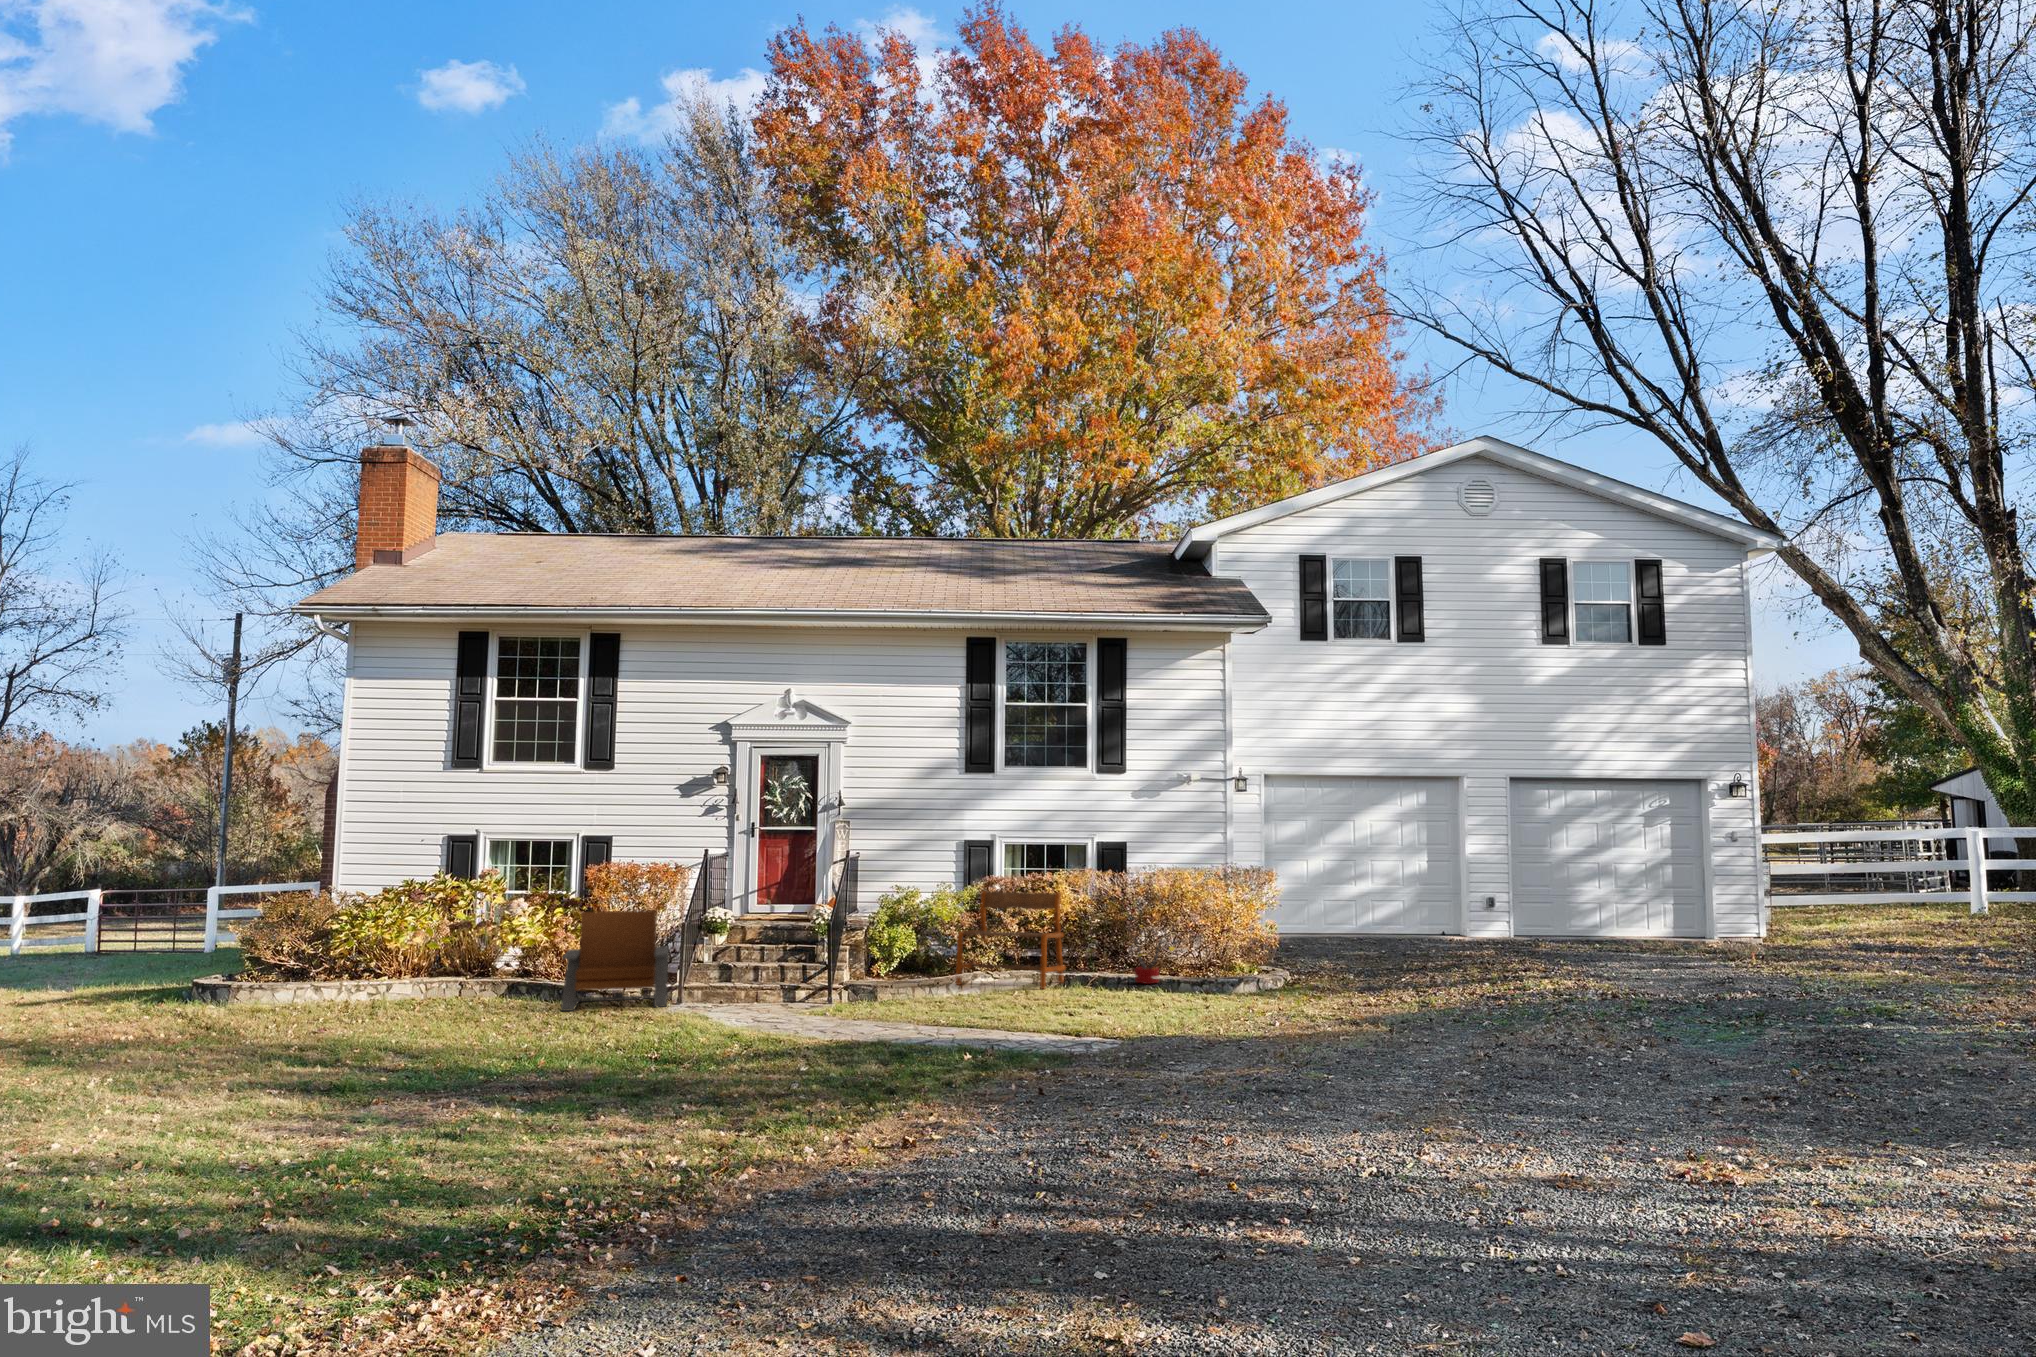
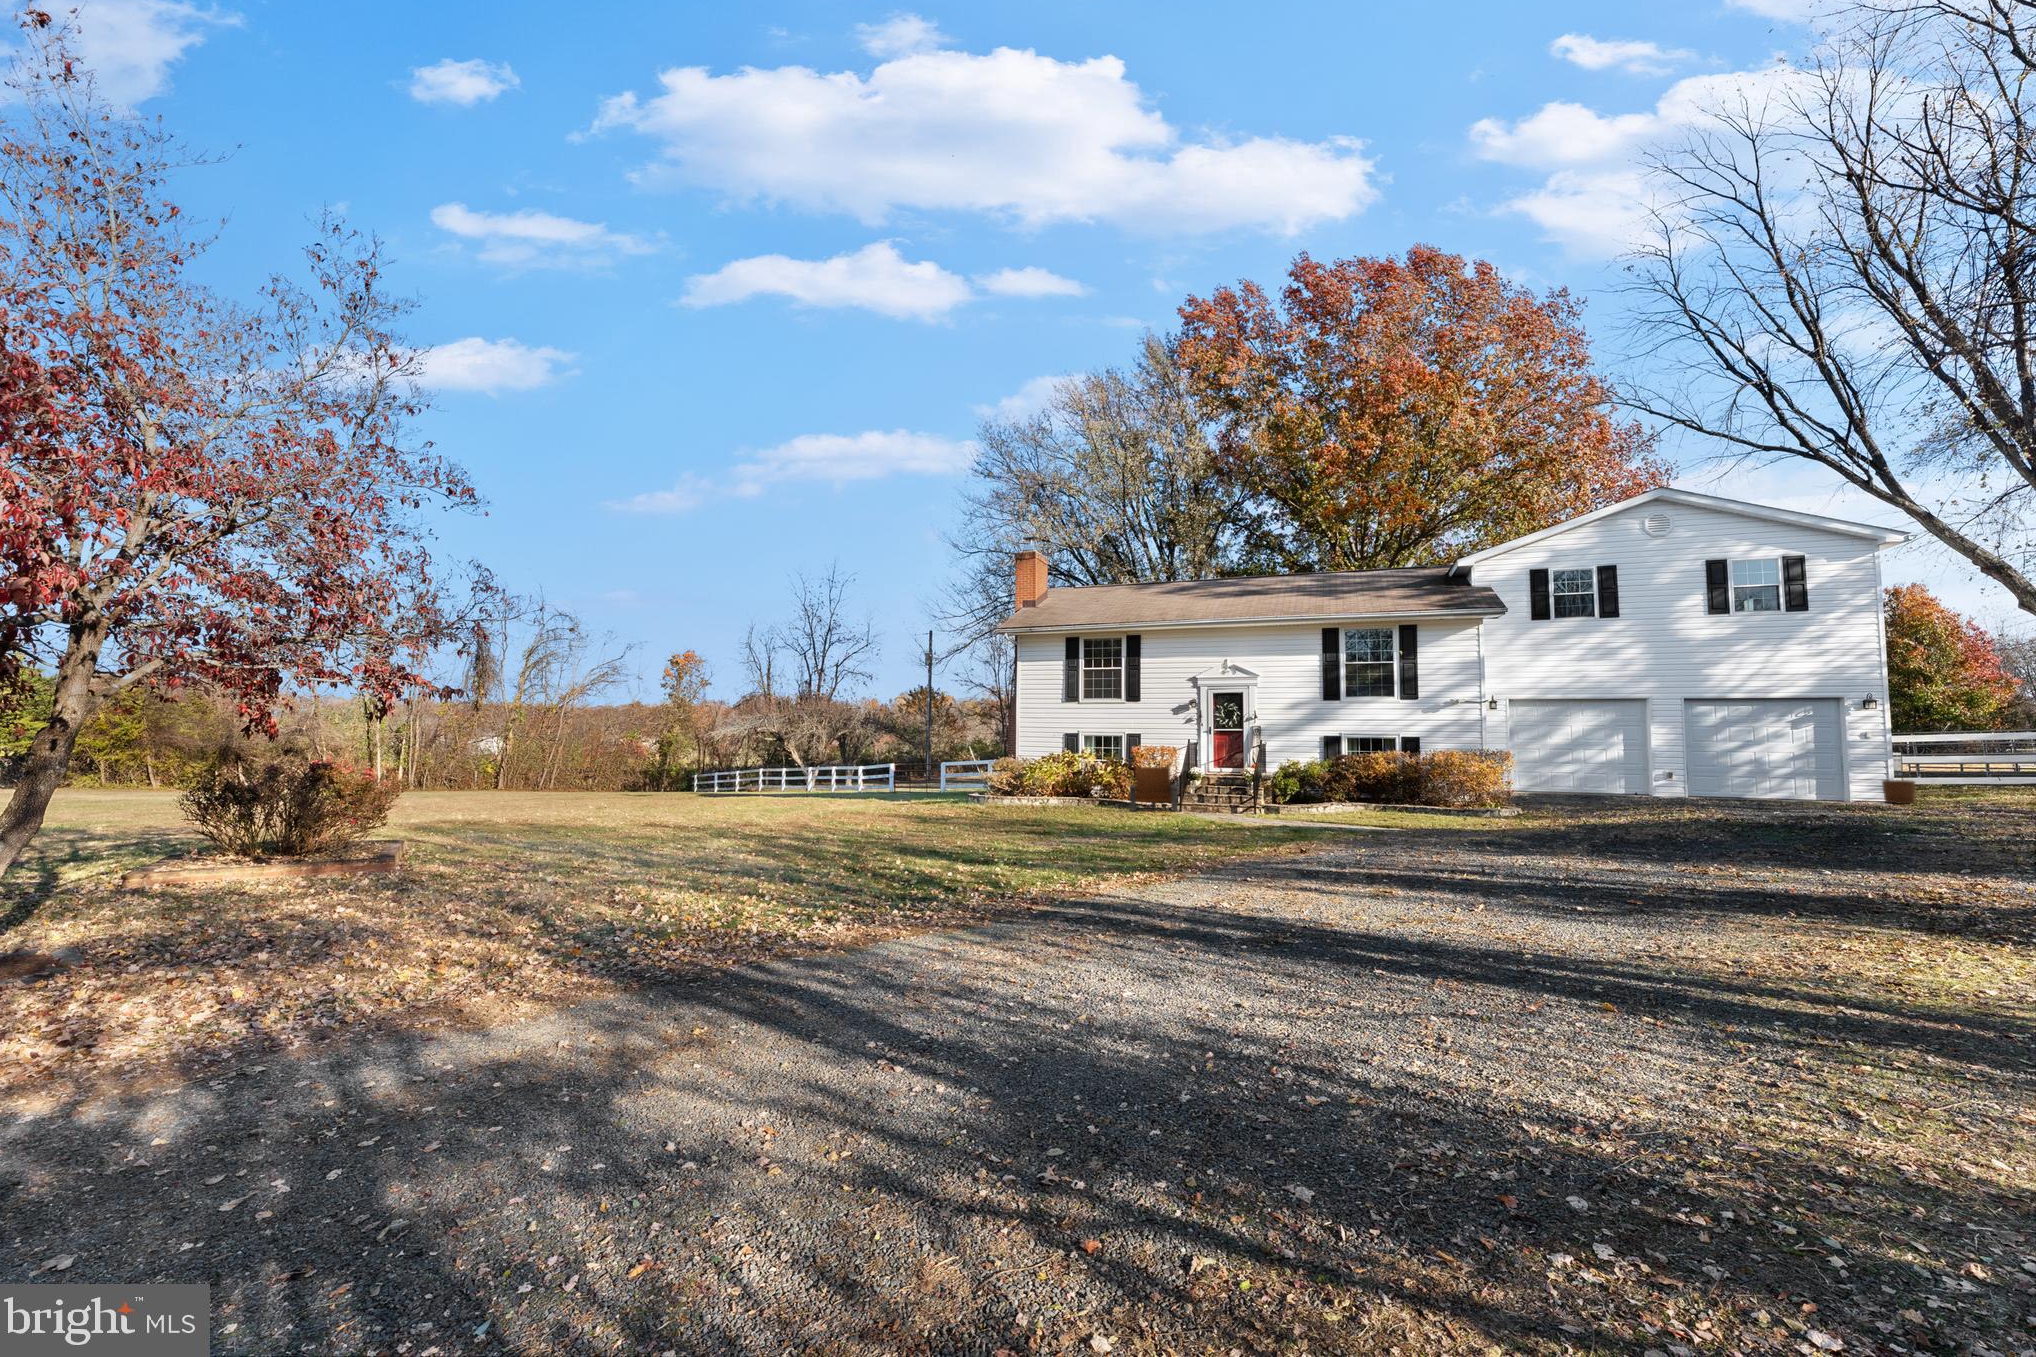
bench: present [956,891,1066,989] -> none [1322,761,1383,811]
woven basket: none [1762,905,1804,942] -> present [1882,780,1915,804]
decorative plant: present [1135,927,1175,984] -> none [1419,779,1446,810]

